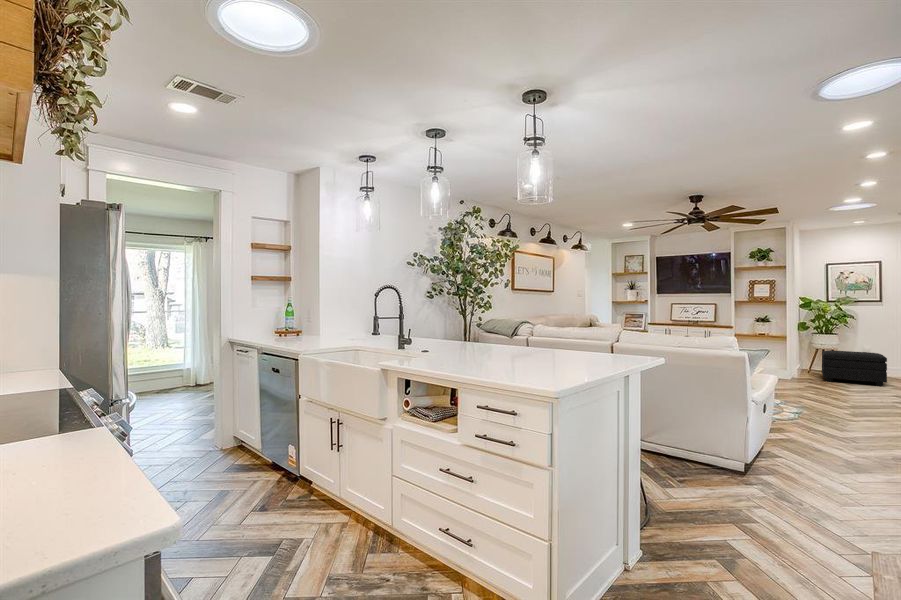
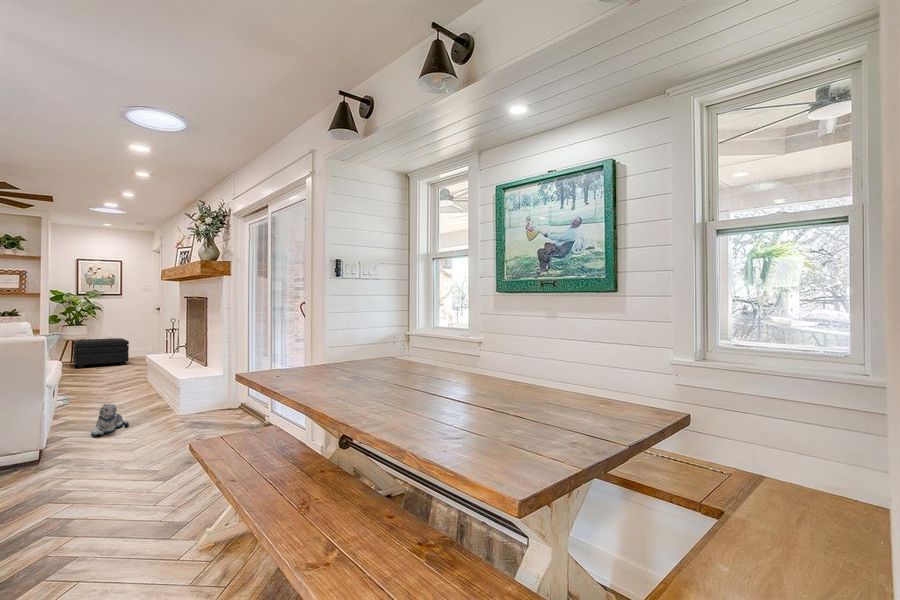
plush toy: none [806,433,854,469] -> present [91,404,129,436]

